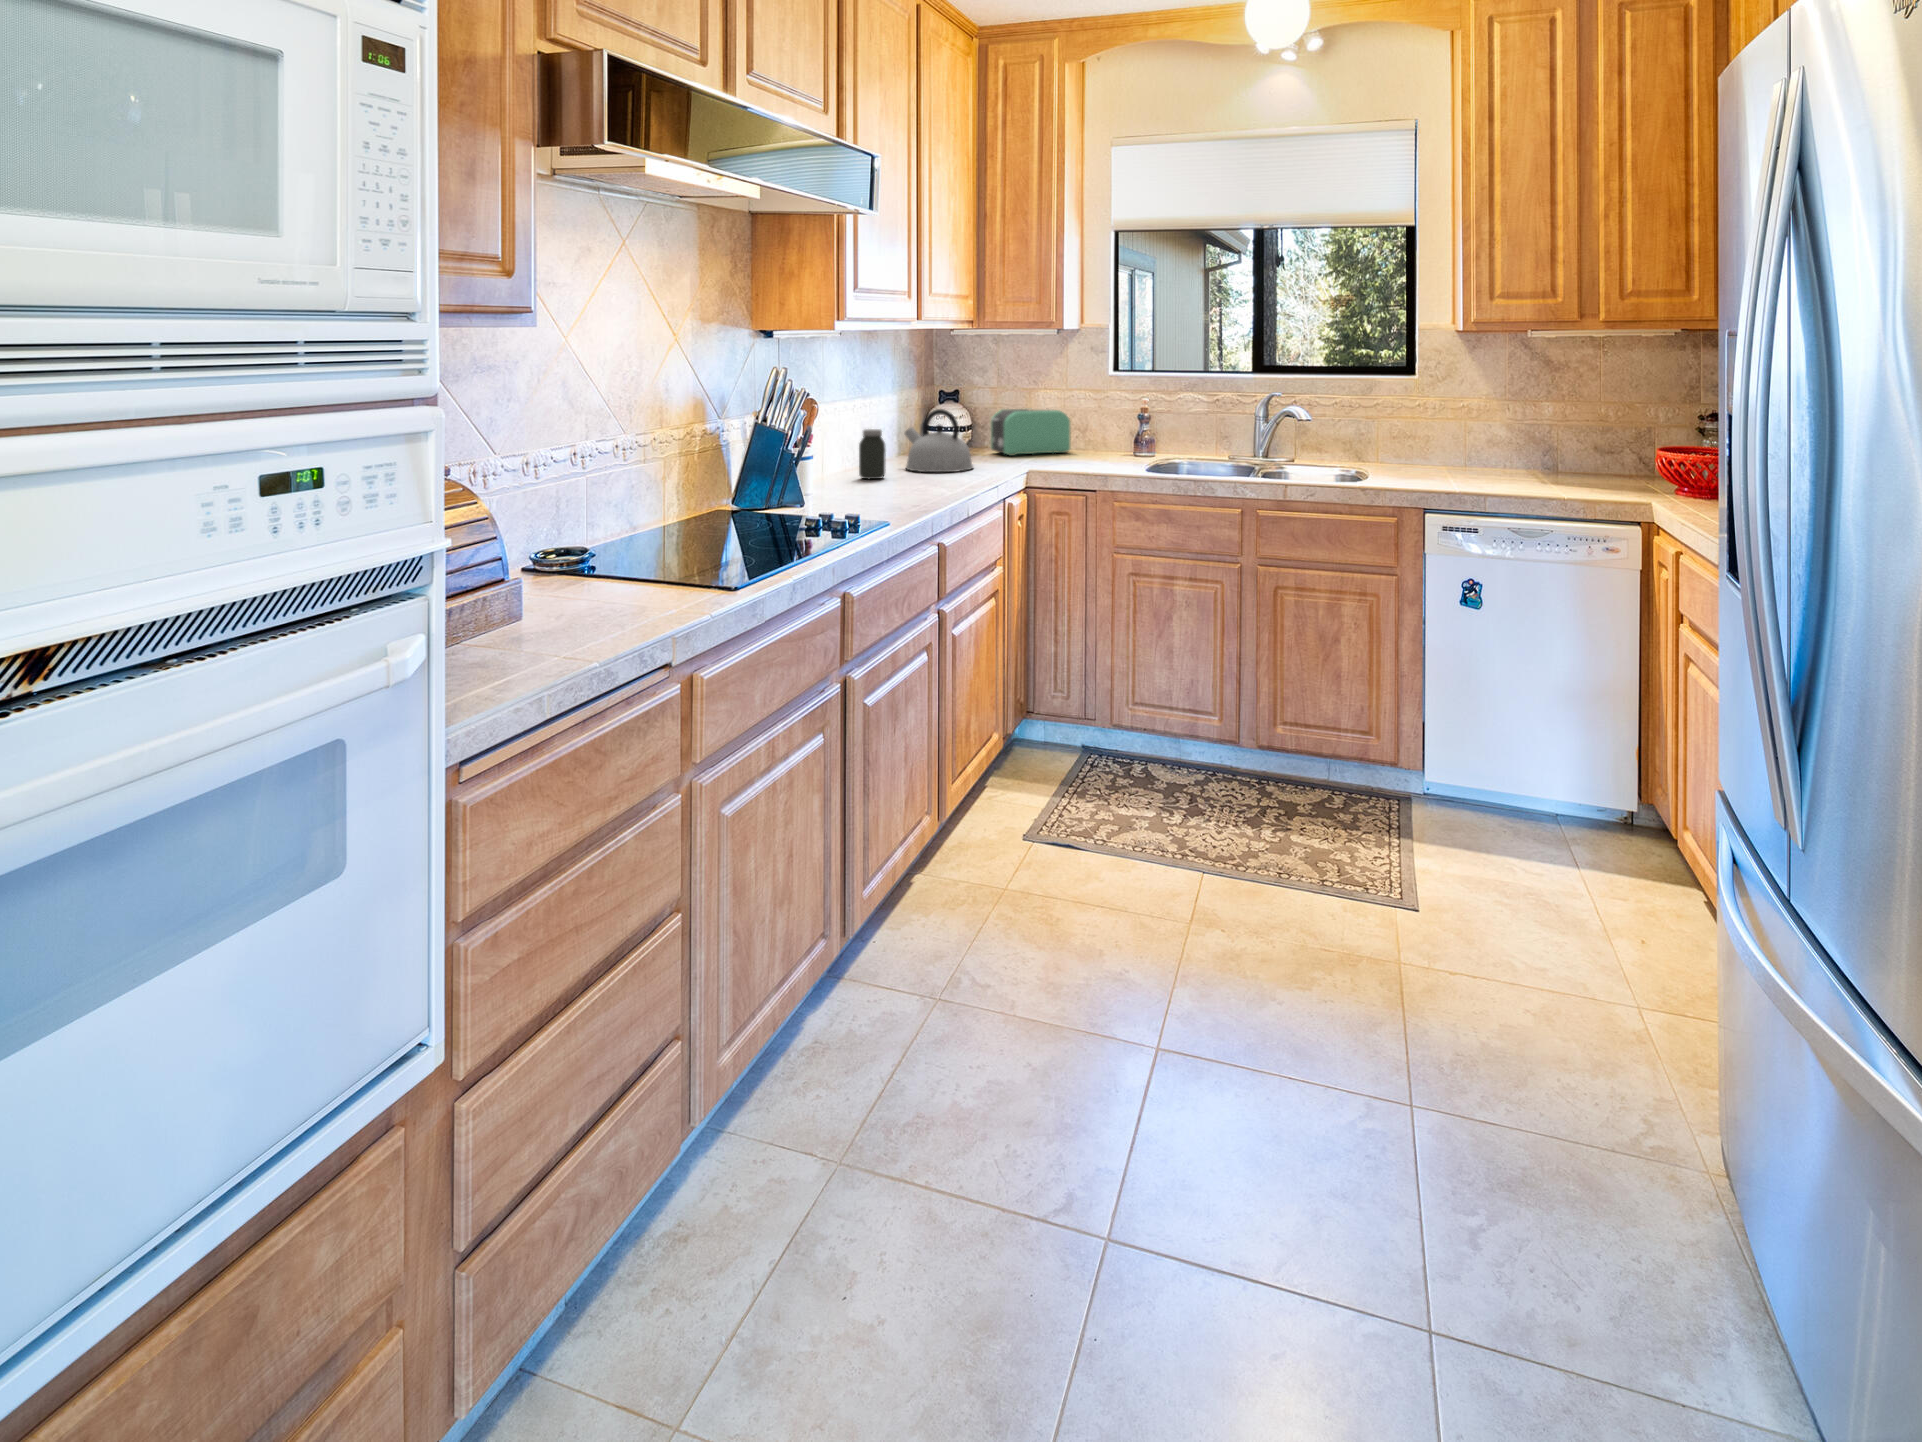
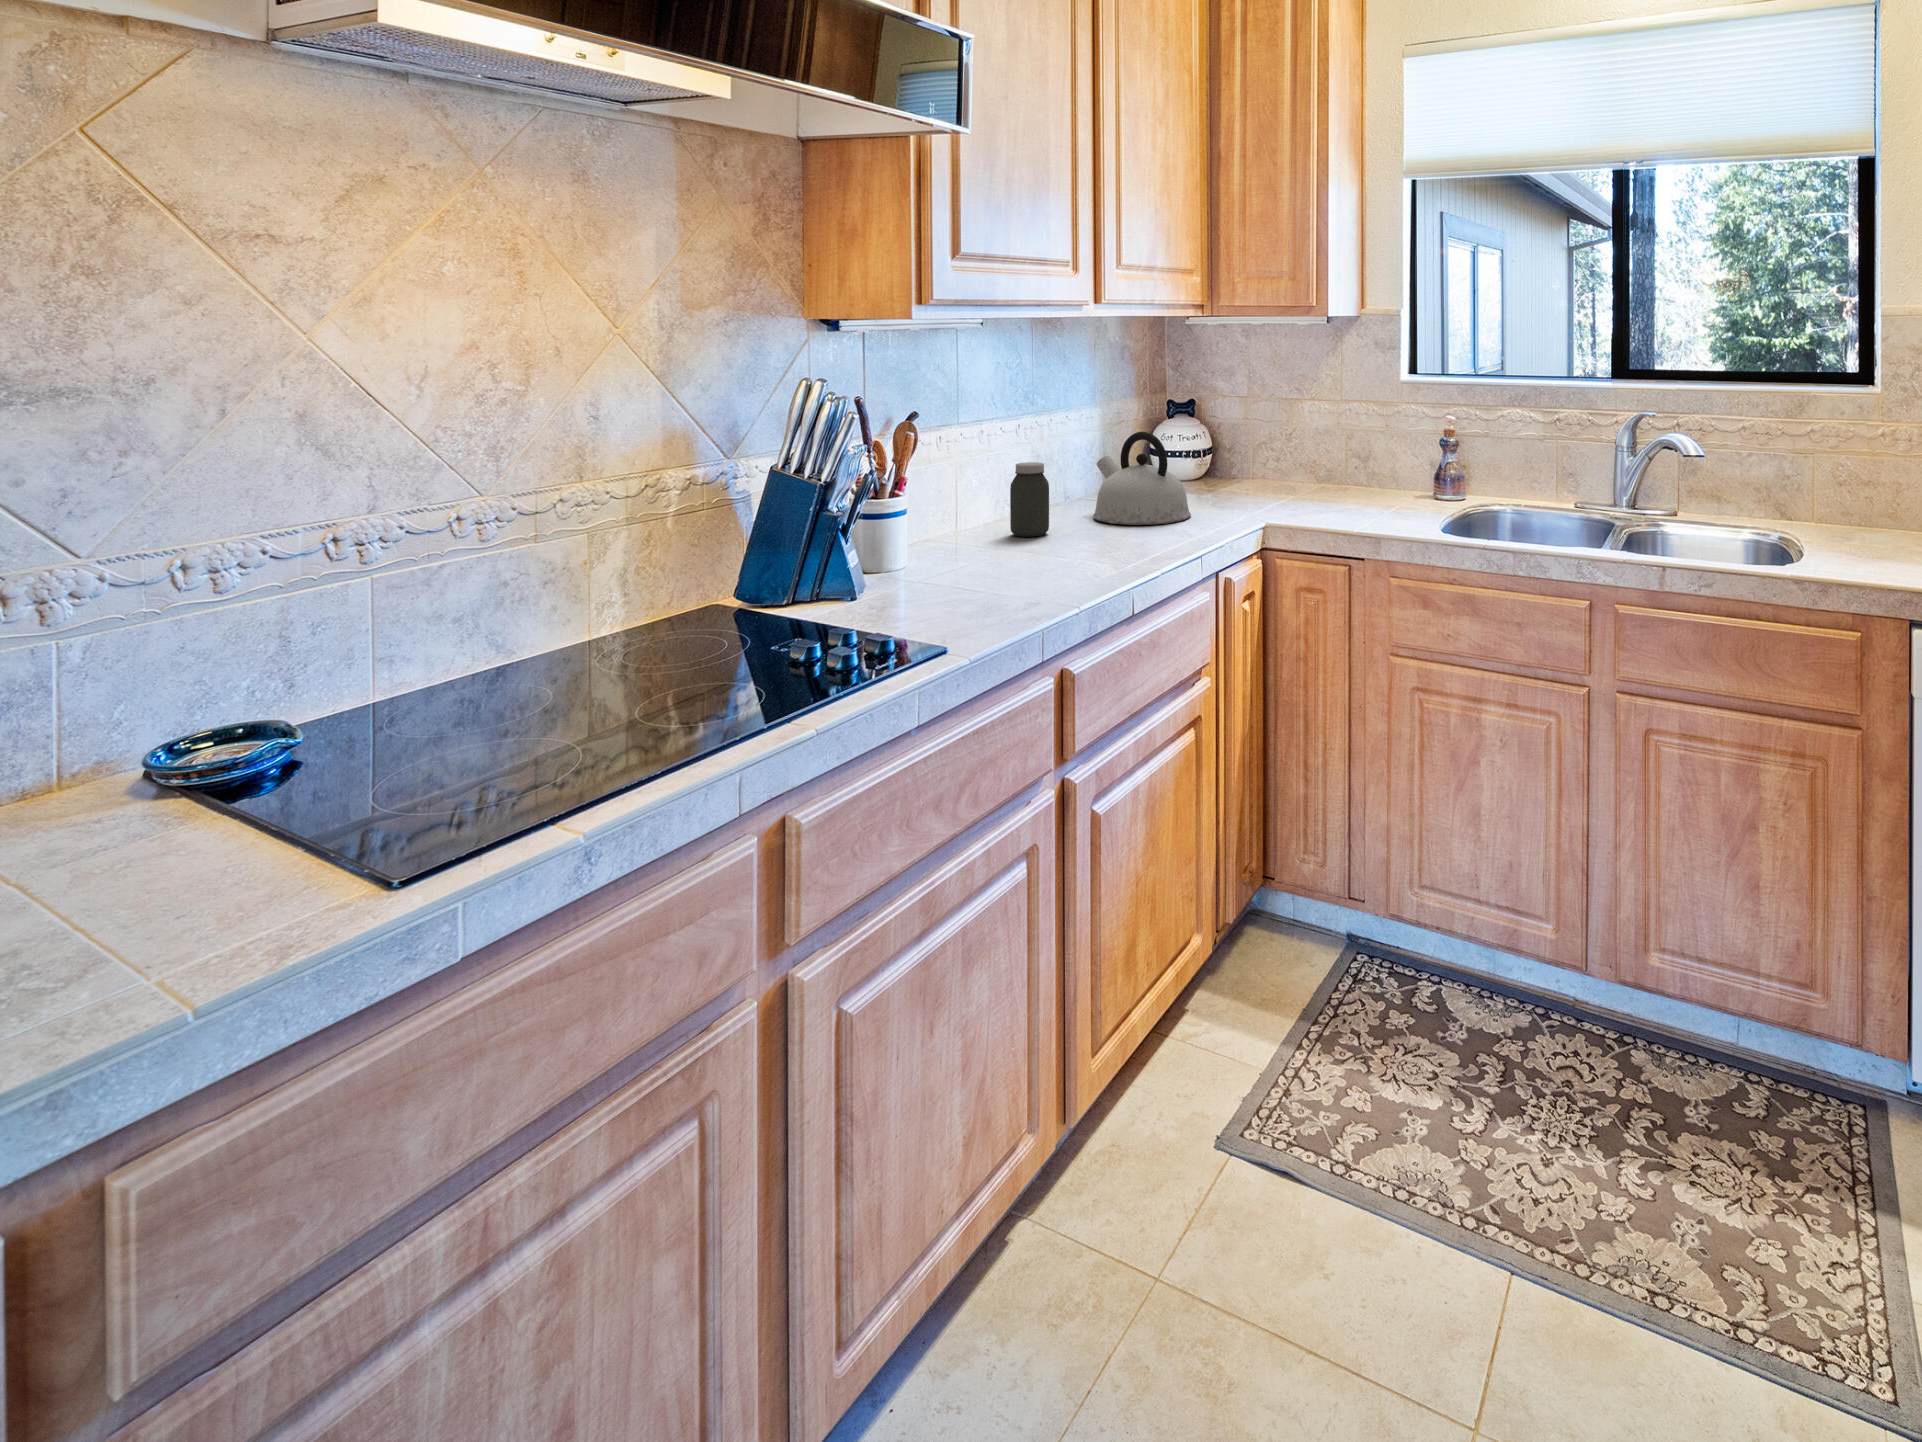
toaster: present [991,409,1070,456] -> none [1234,426,1346,494]

